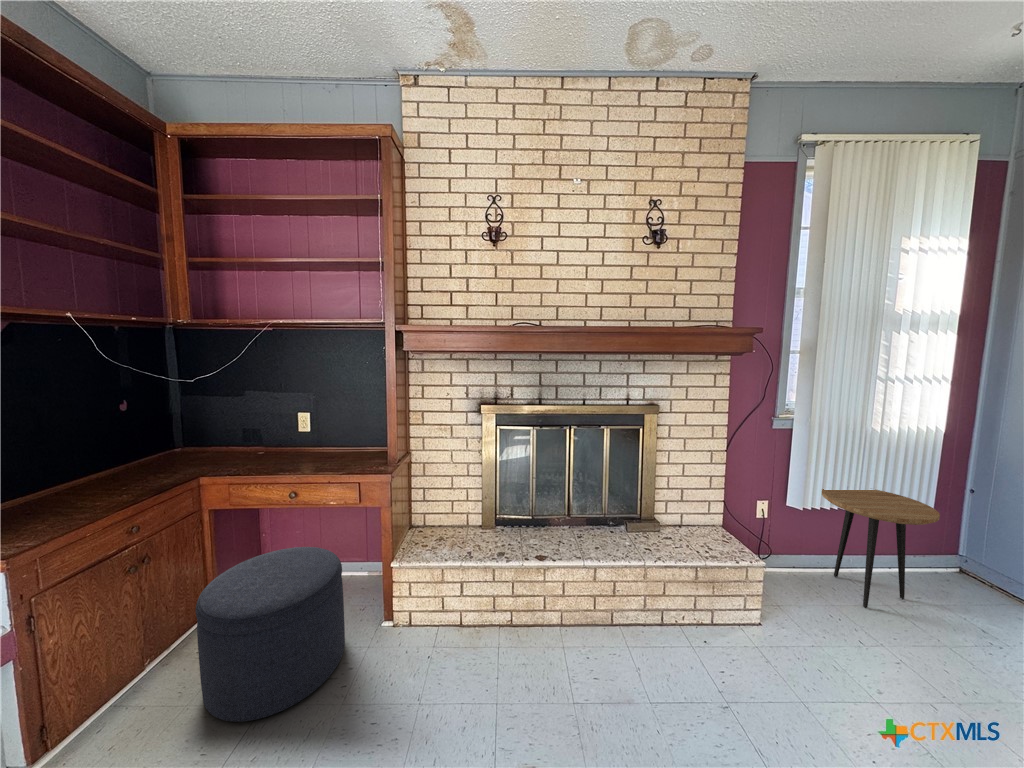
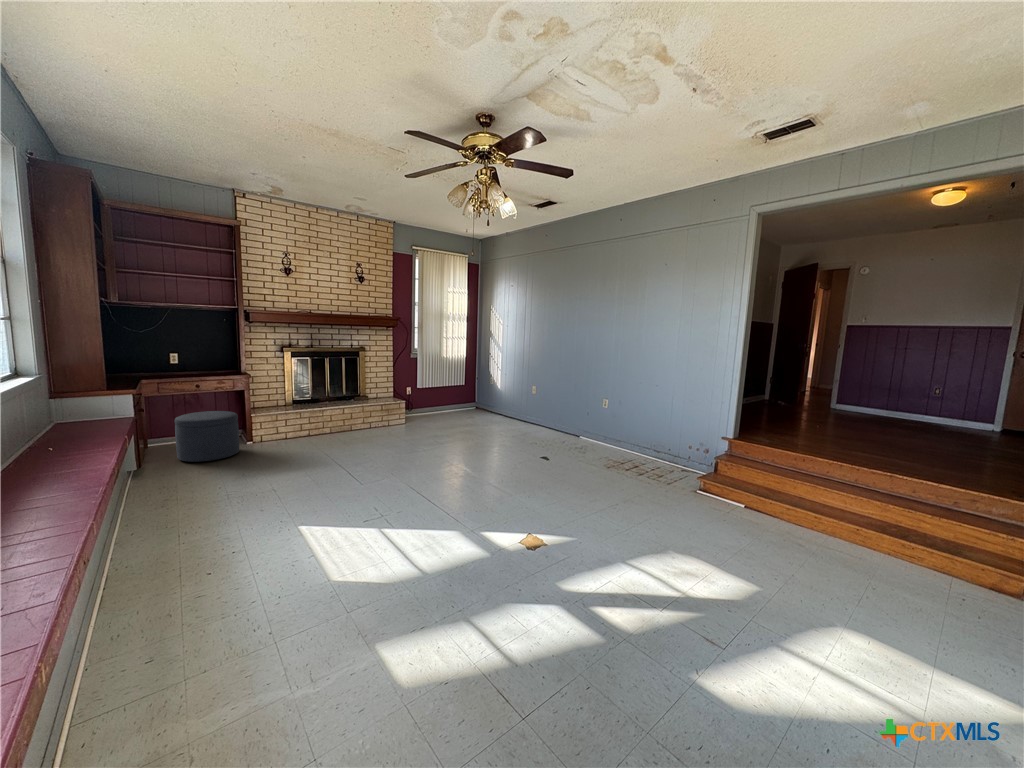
side table: present [822,489,940,608] -> none [428,379,459,418]

